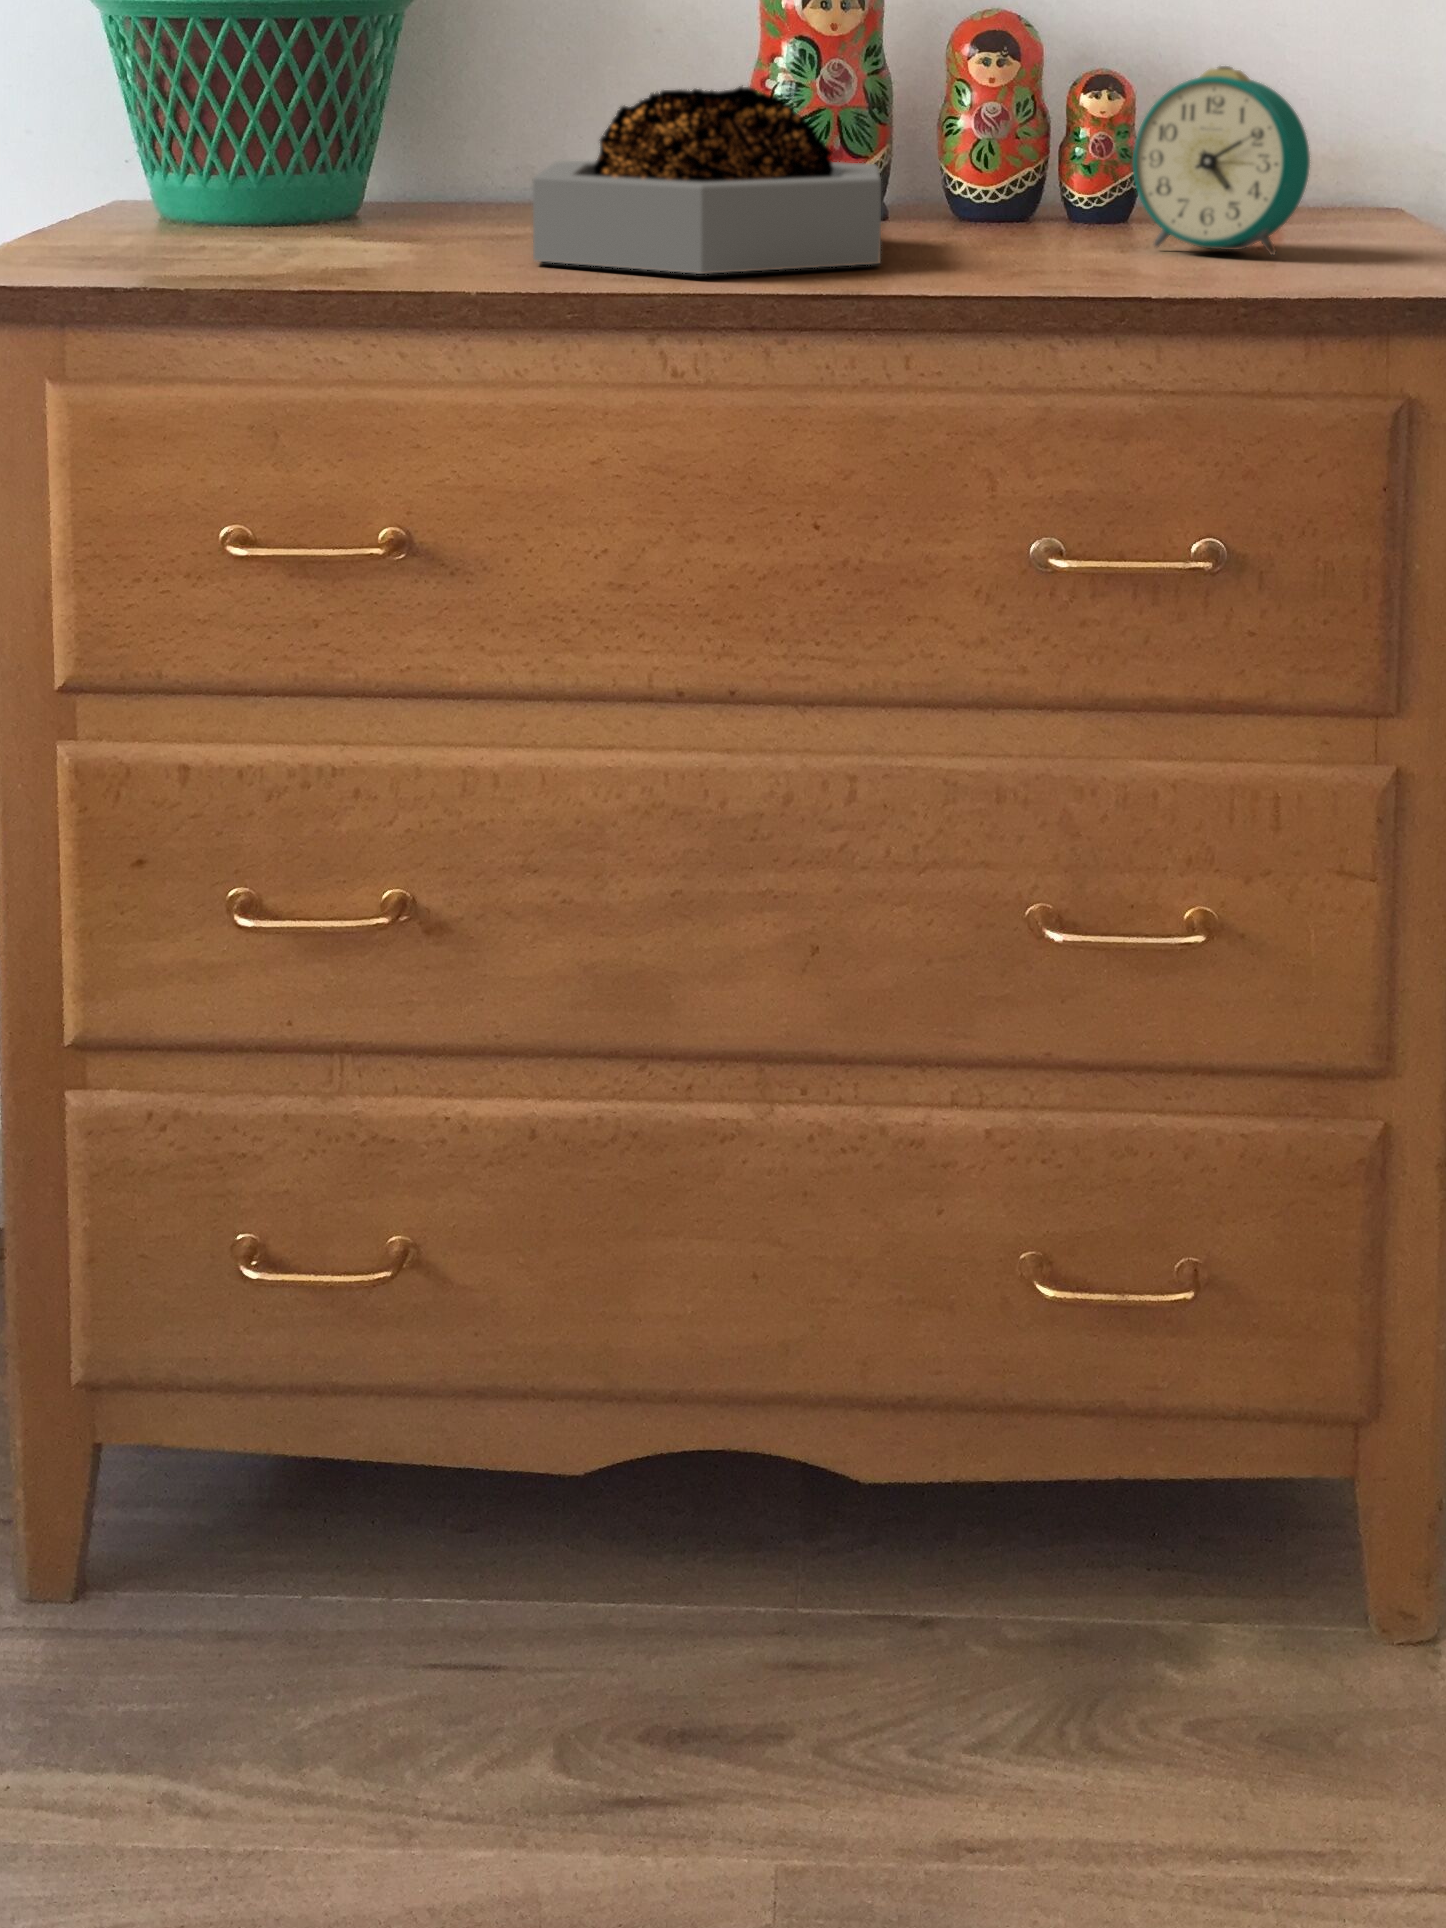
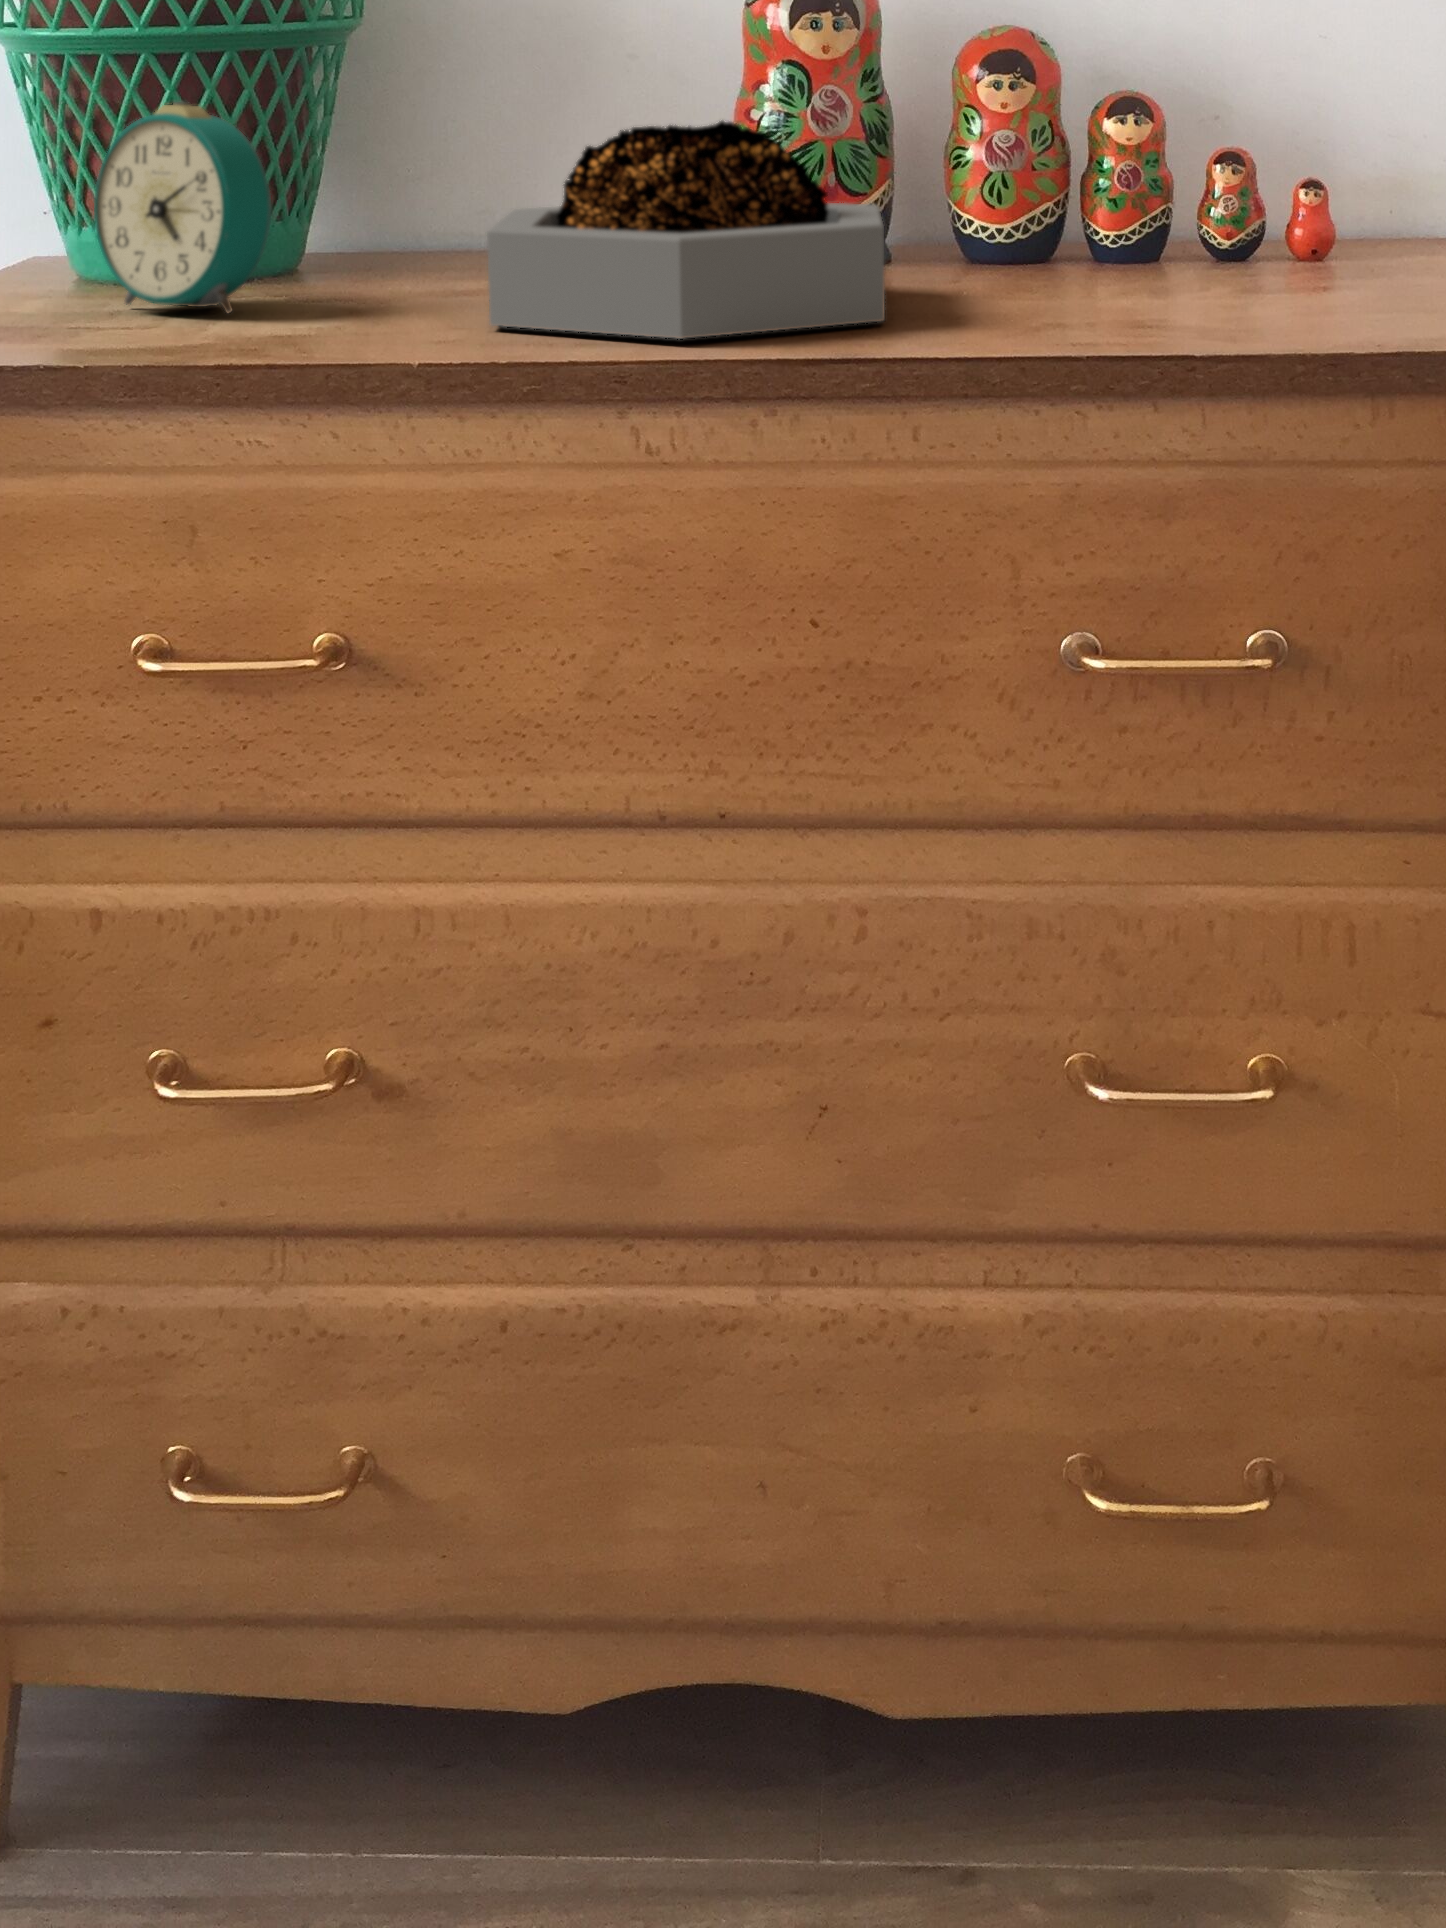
alarm clock: present [1133,66,1310,255] -> present [94,102,272,313]

